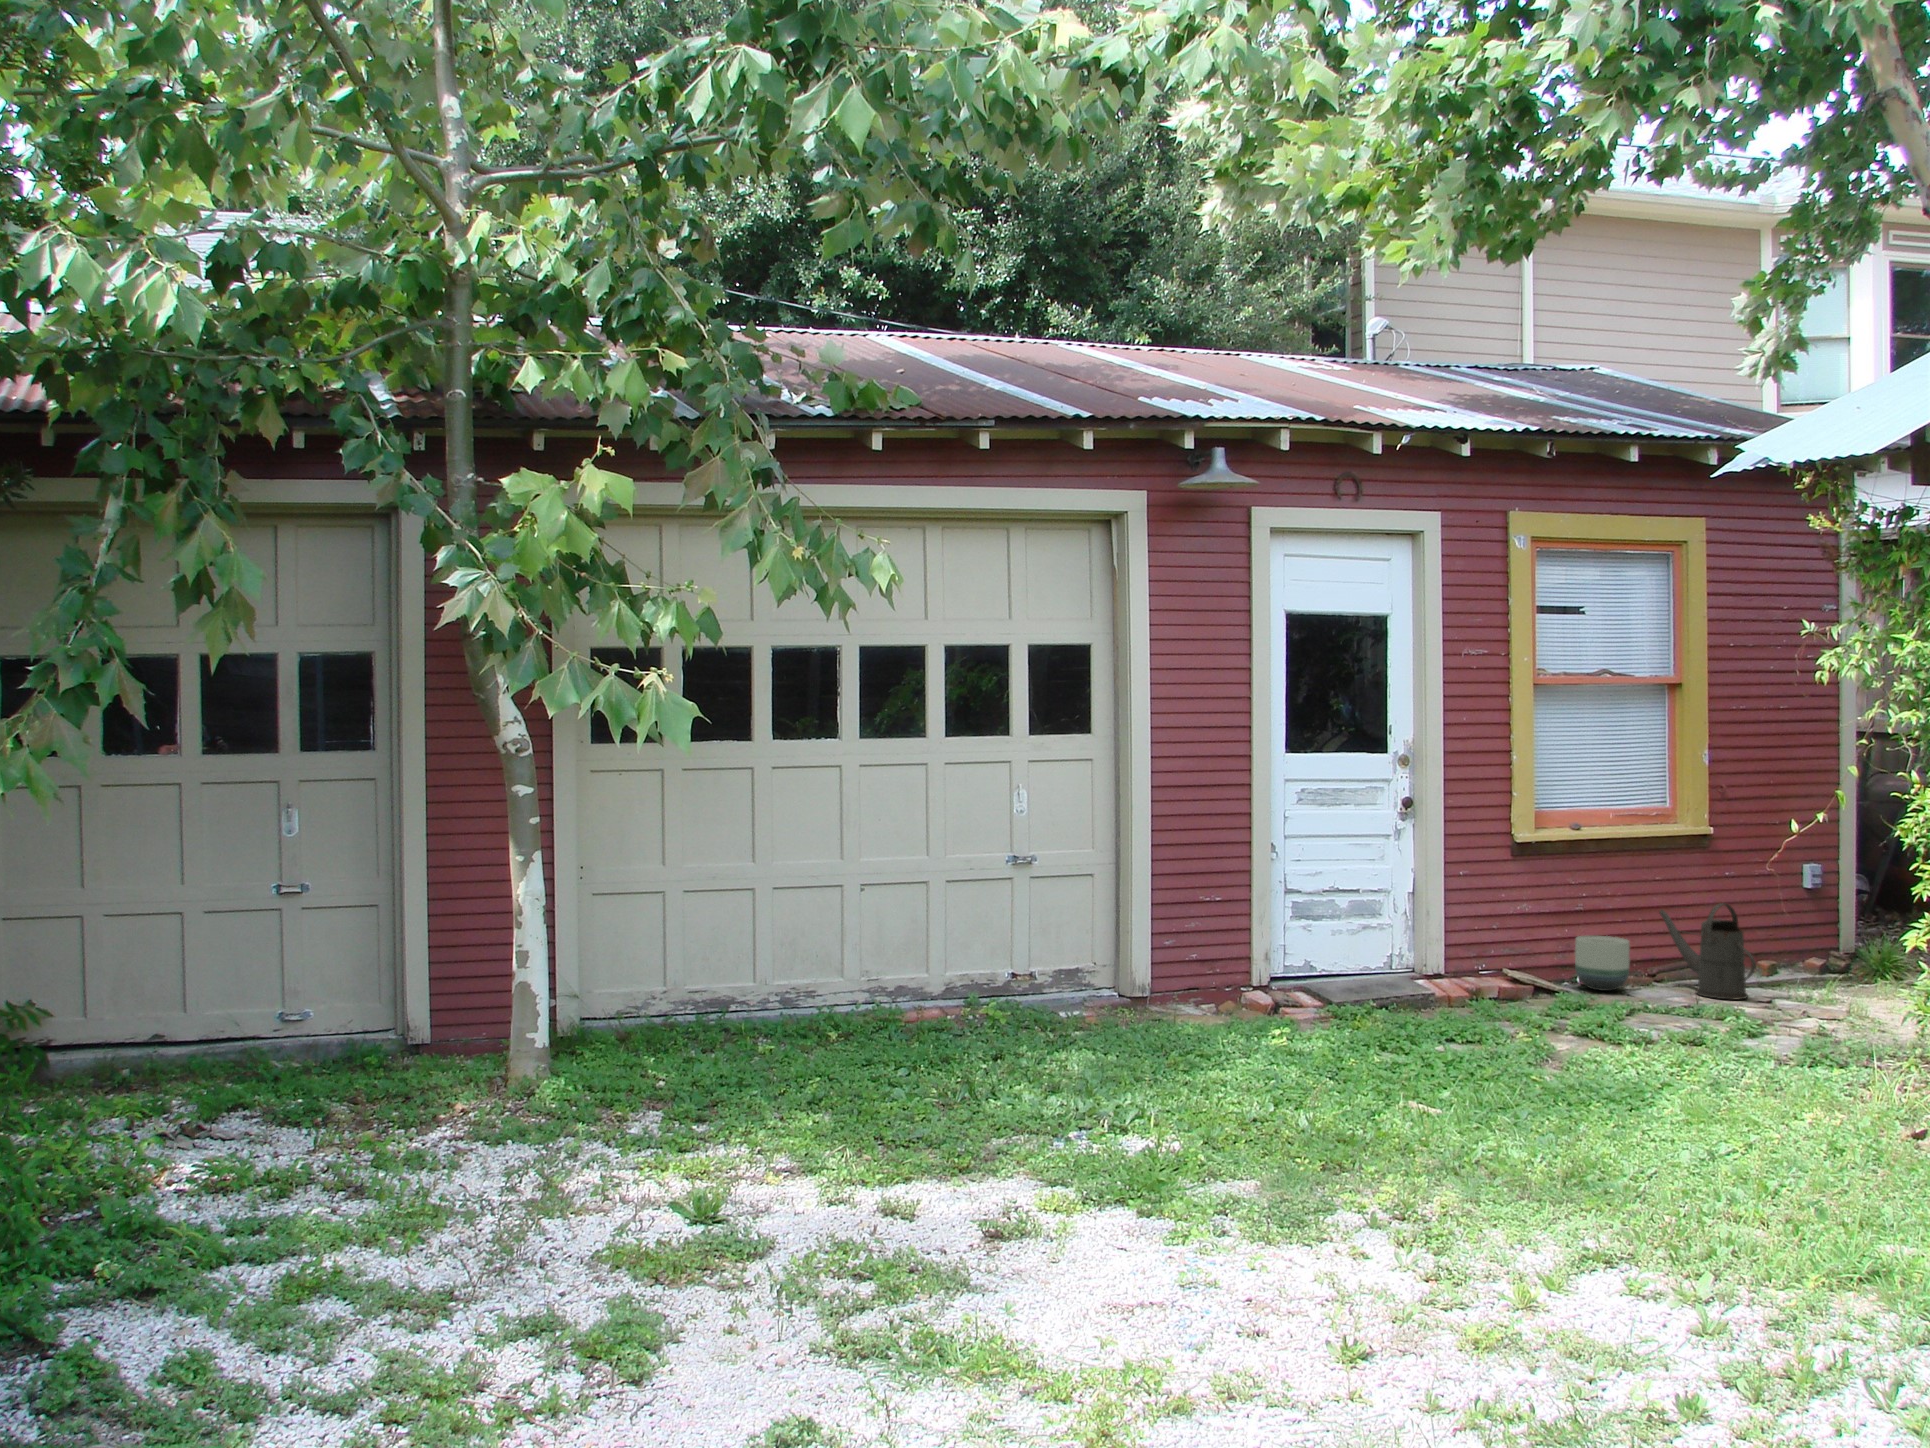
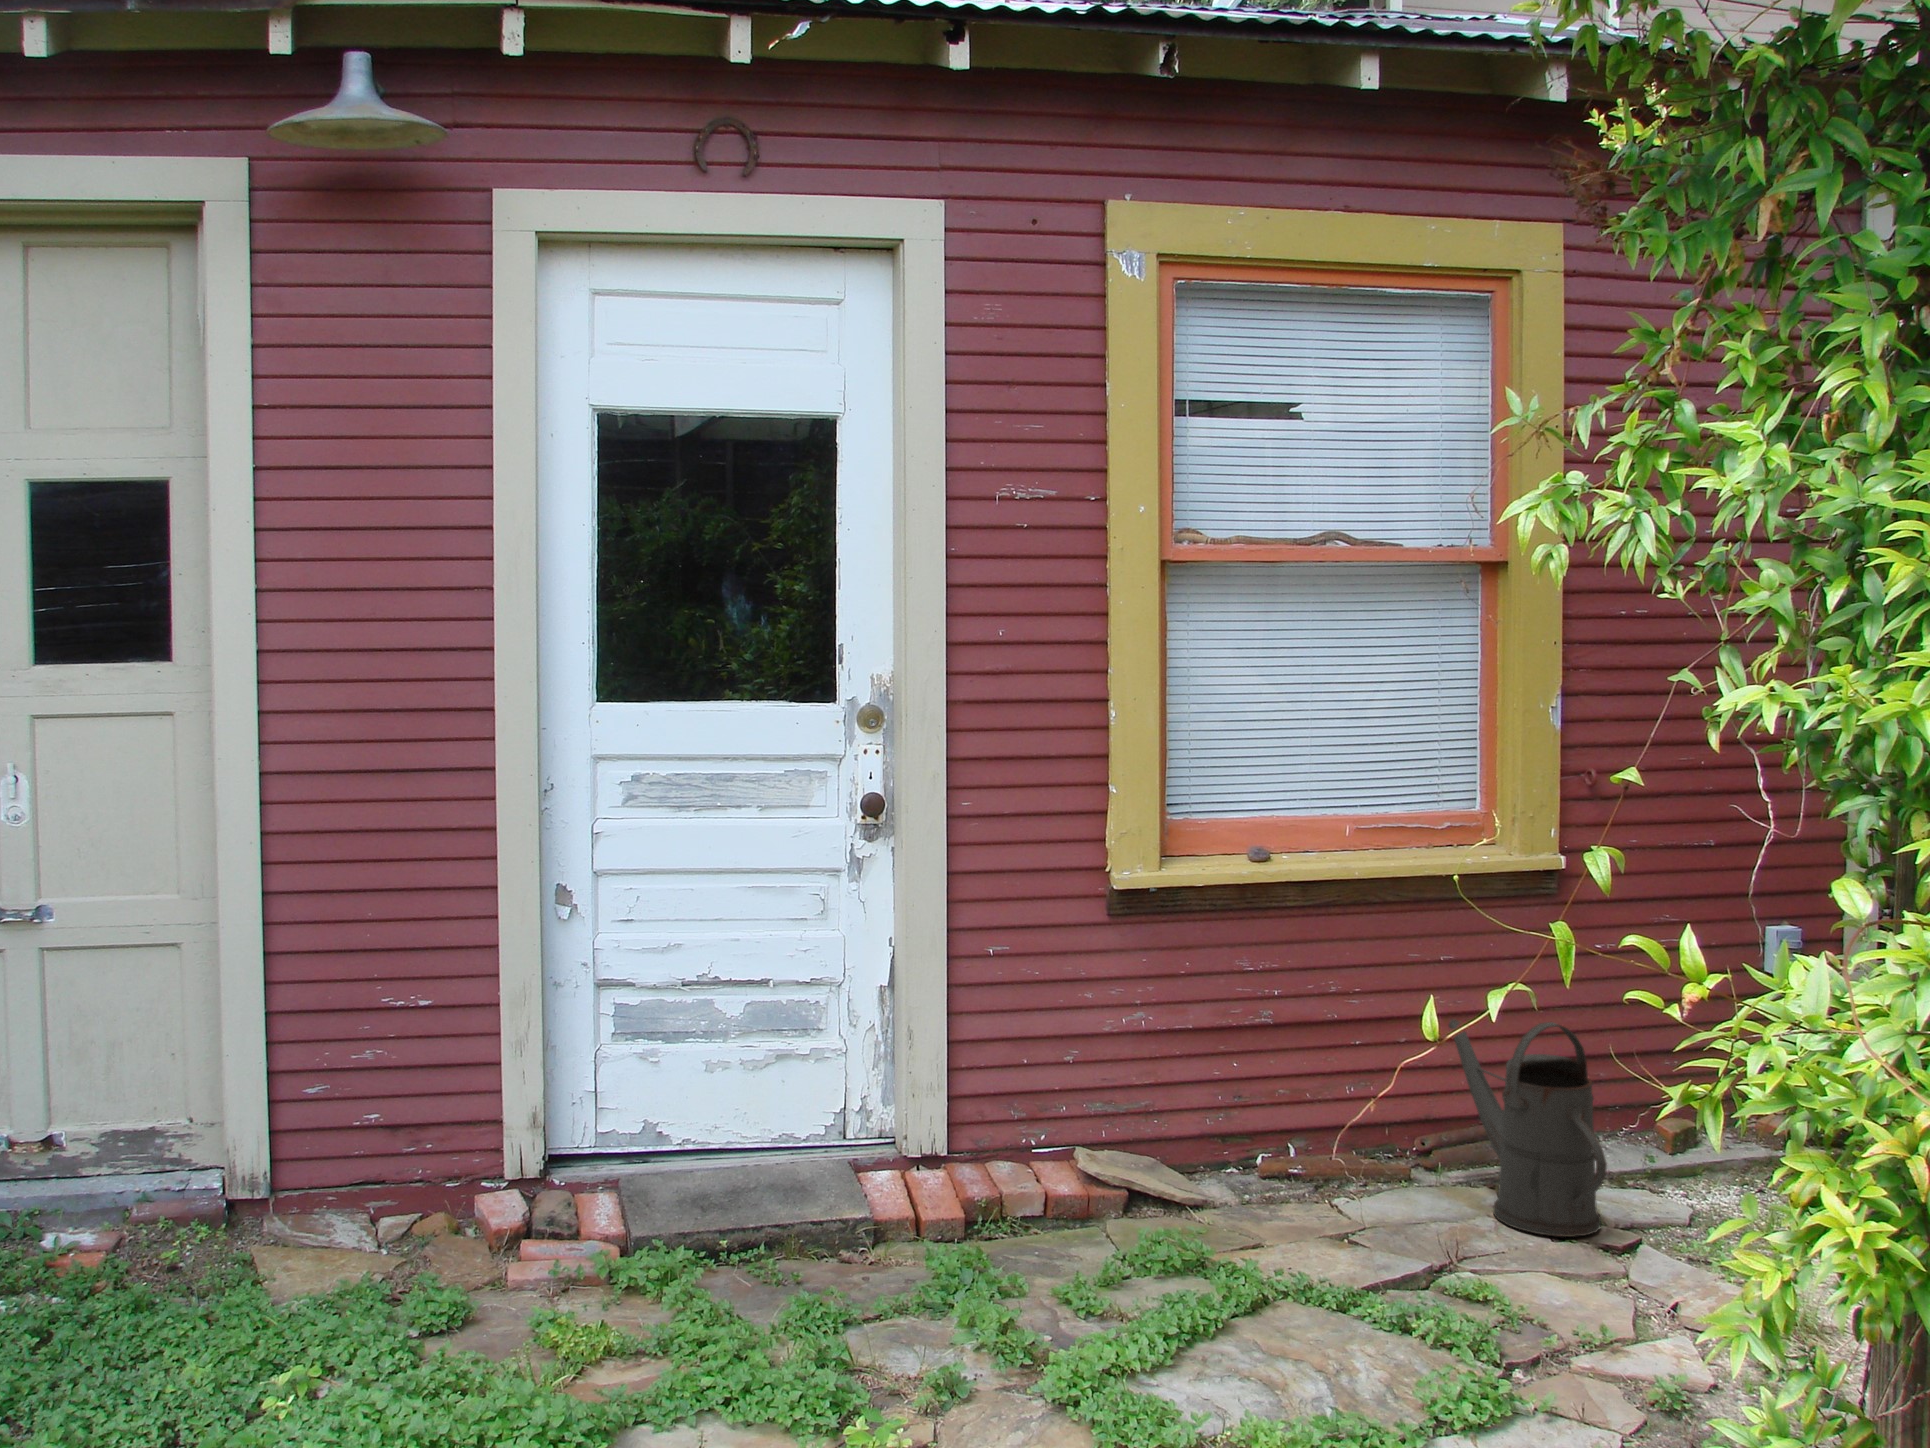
planter: present [1575,936,1630,991] -> none [1242,1075,1348,1197]

